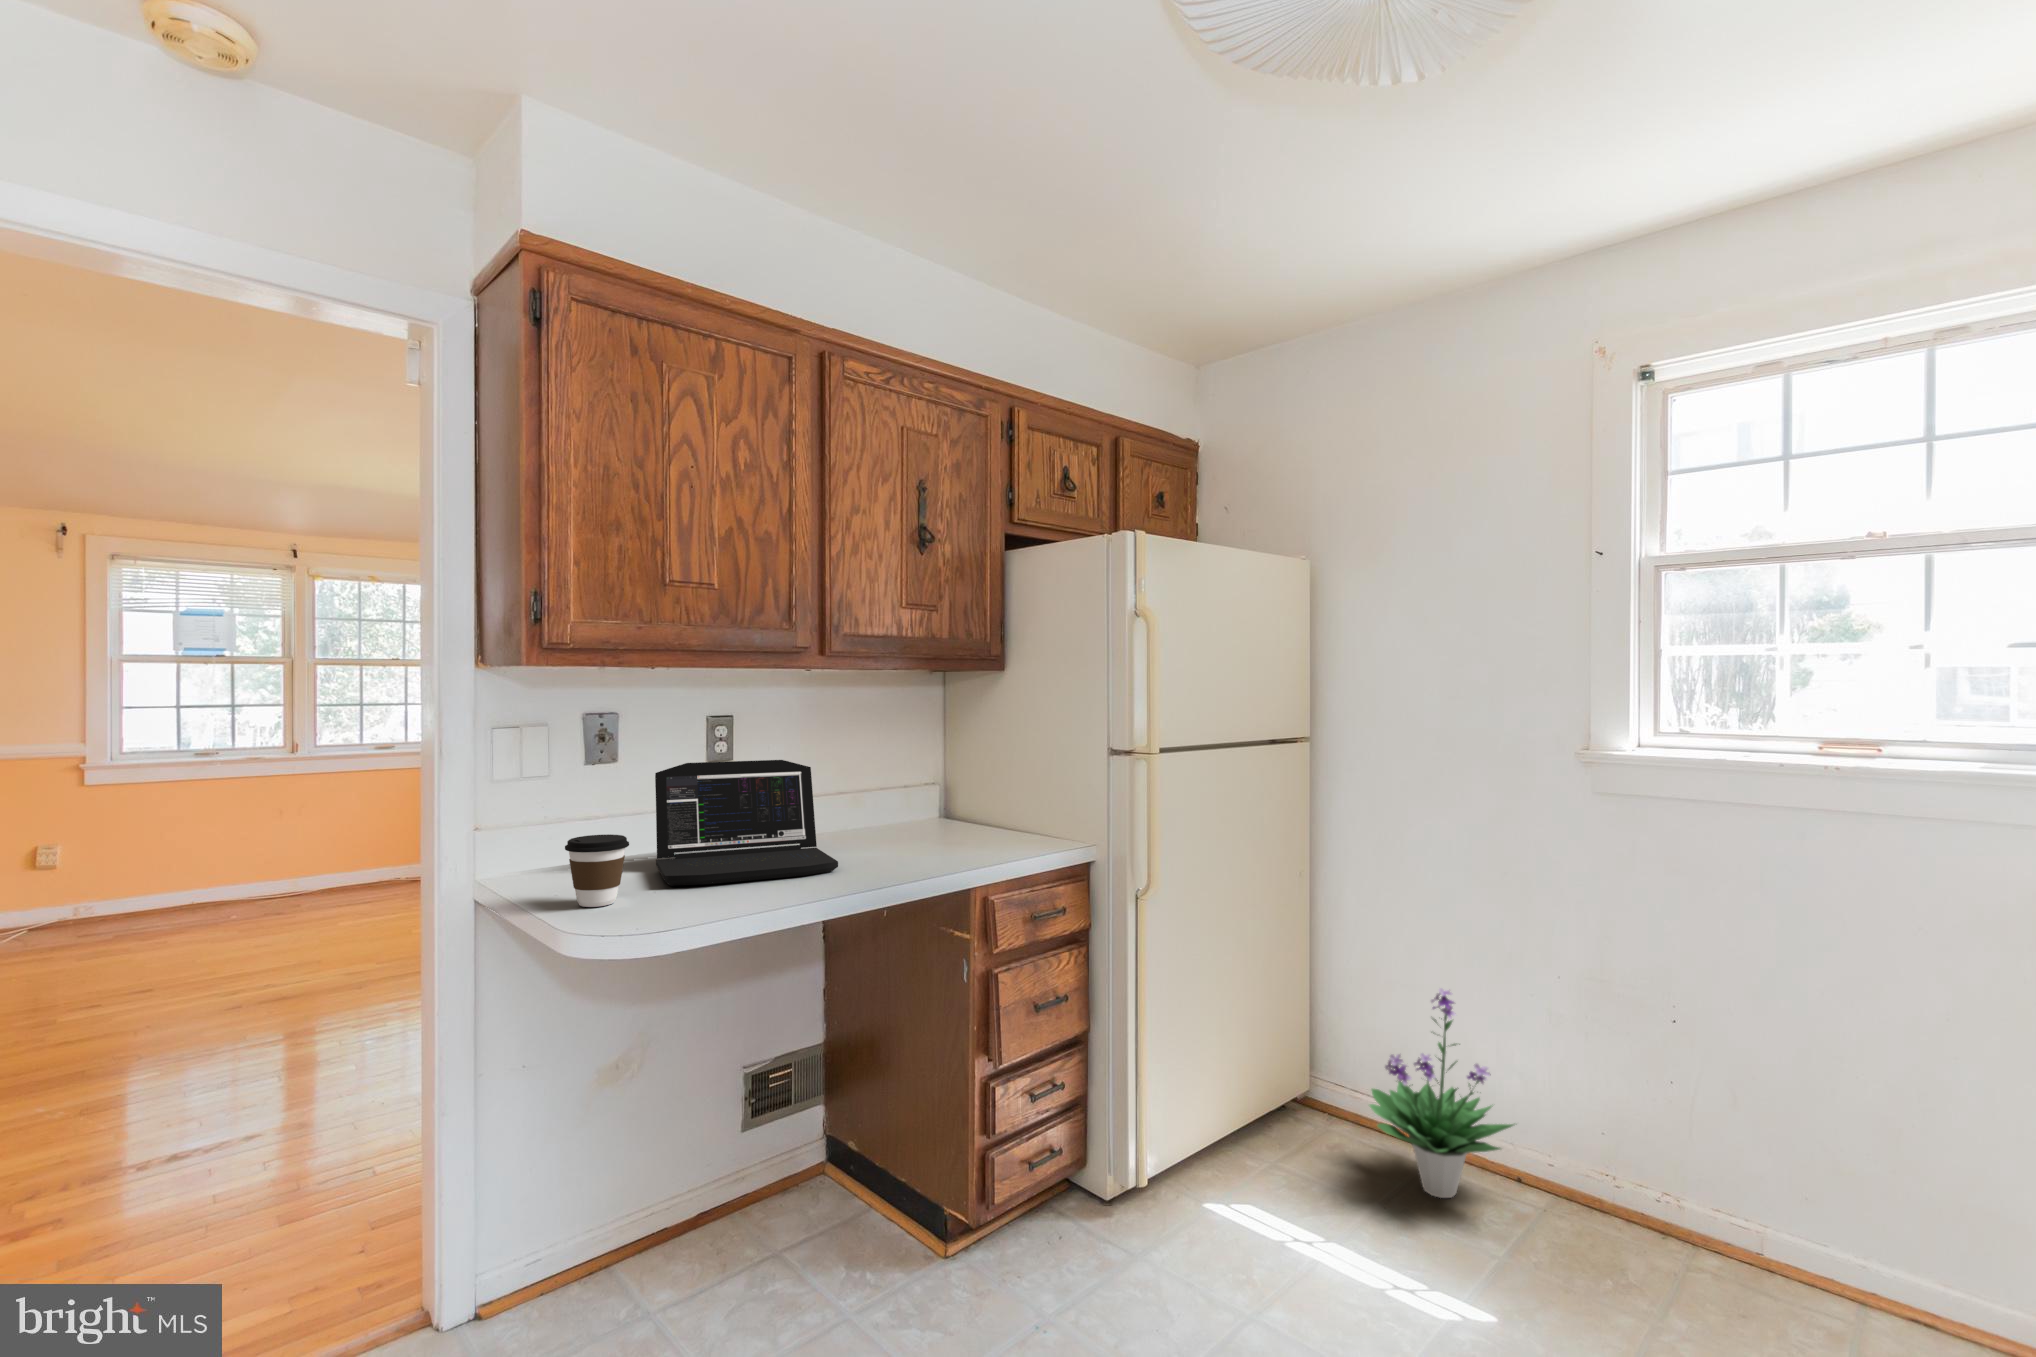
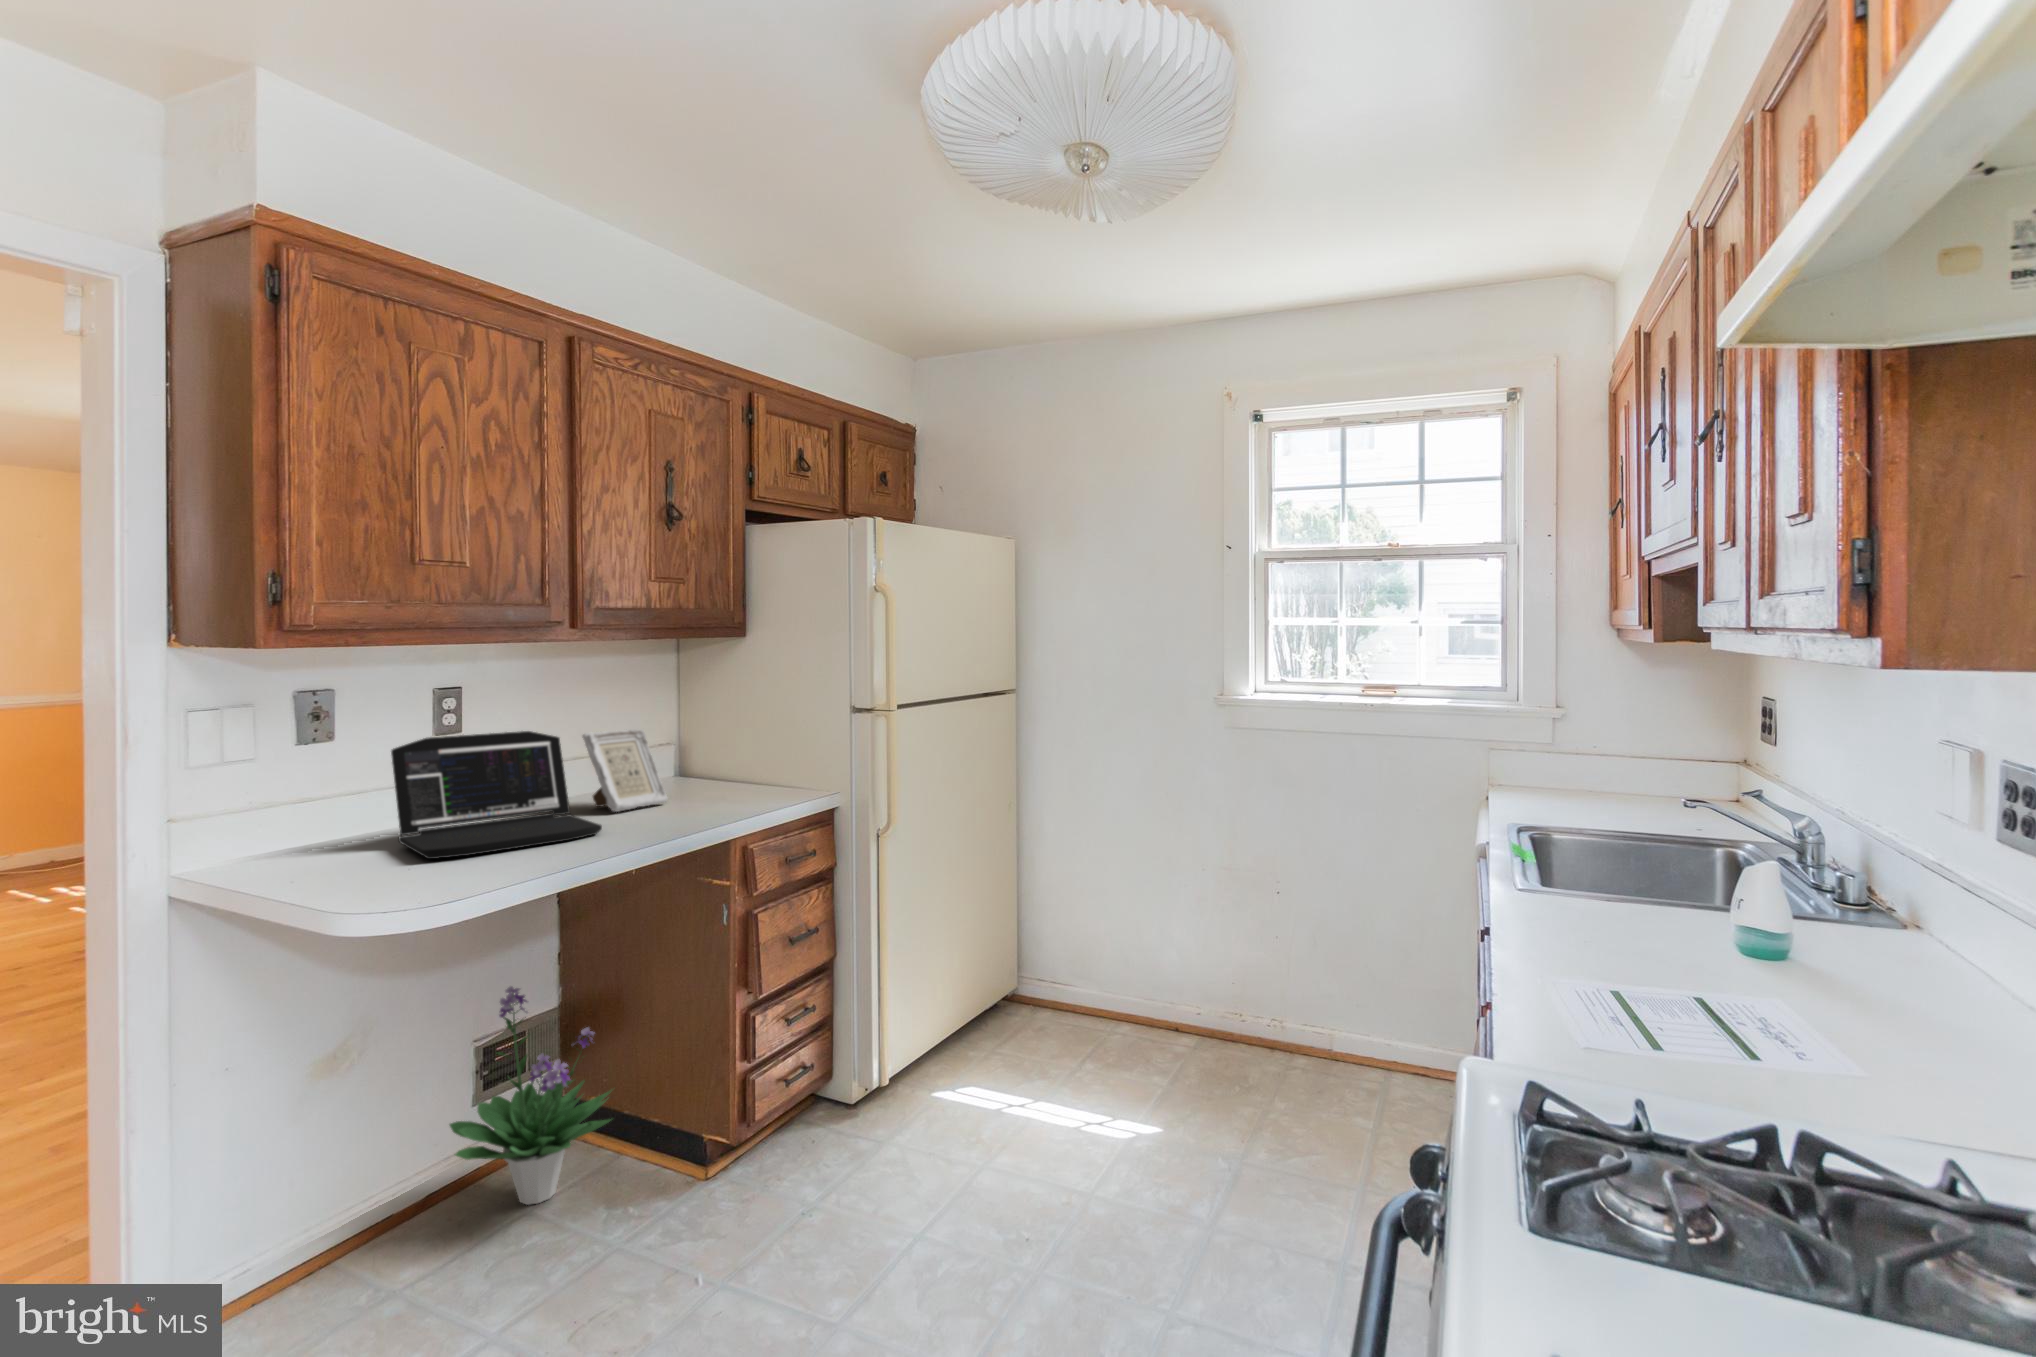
picture frame: none [836,761,917,848] -> present [583,729,667,812]
coffee cup: present [565,834,629,907] -> none [317,812,389,886]
potted plant: present [1370,988,1514,1198] -> present [450,986,611,1205]

